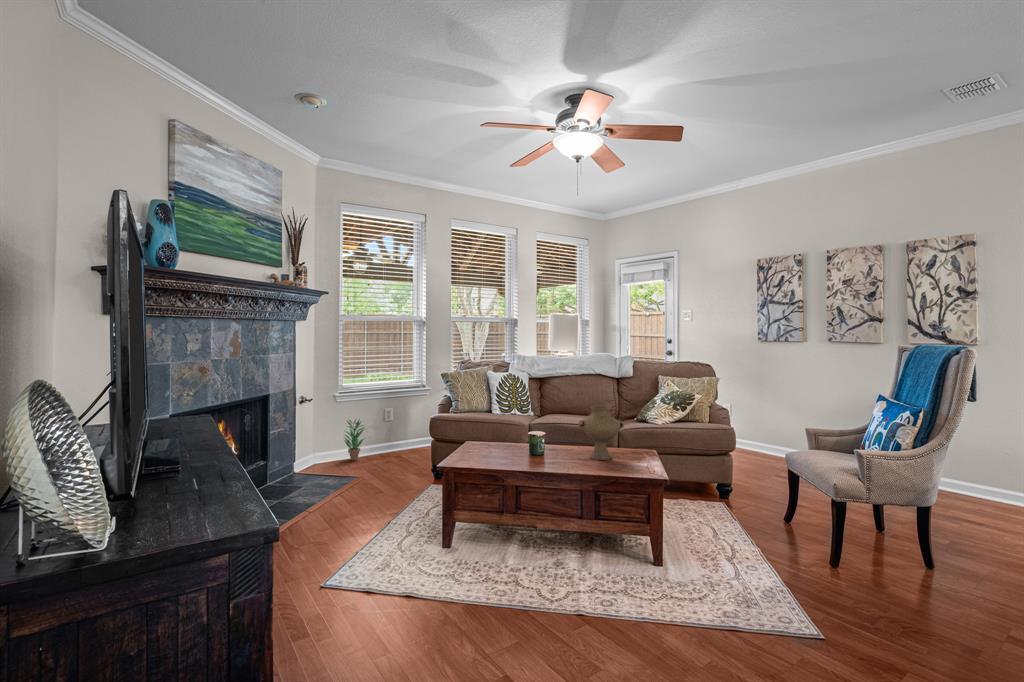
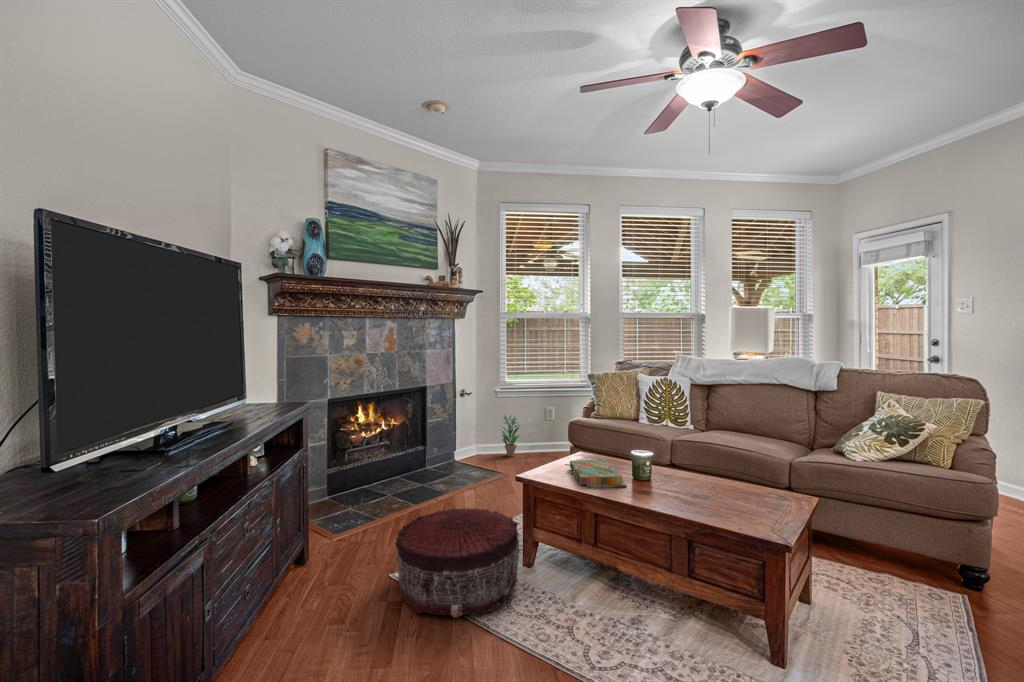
vase: present [578,406,624,460] -> none [692,428,758,501]
board game: none [472,443,531,466] -> present [570,460,626,488]
pouf: none [333,500,455,606] -> present [396,508,519,618]

